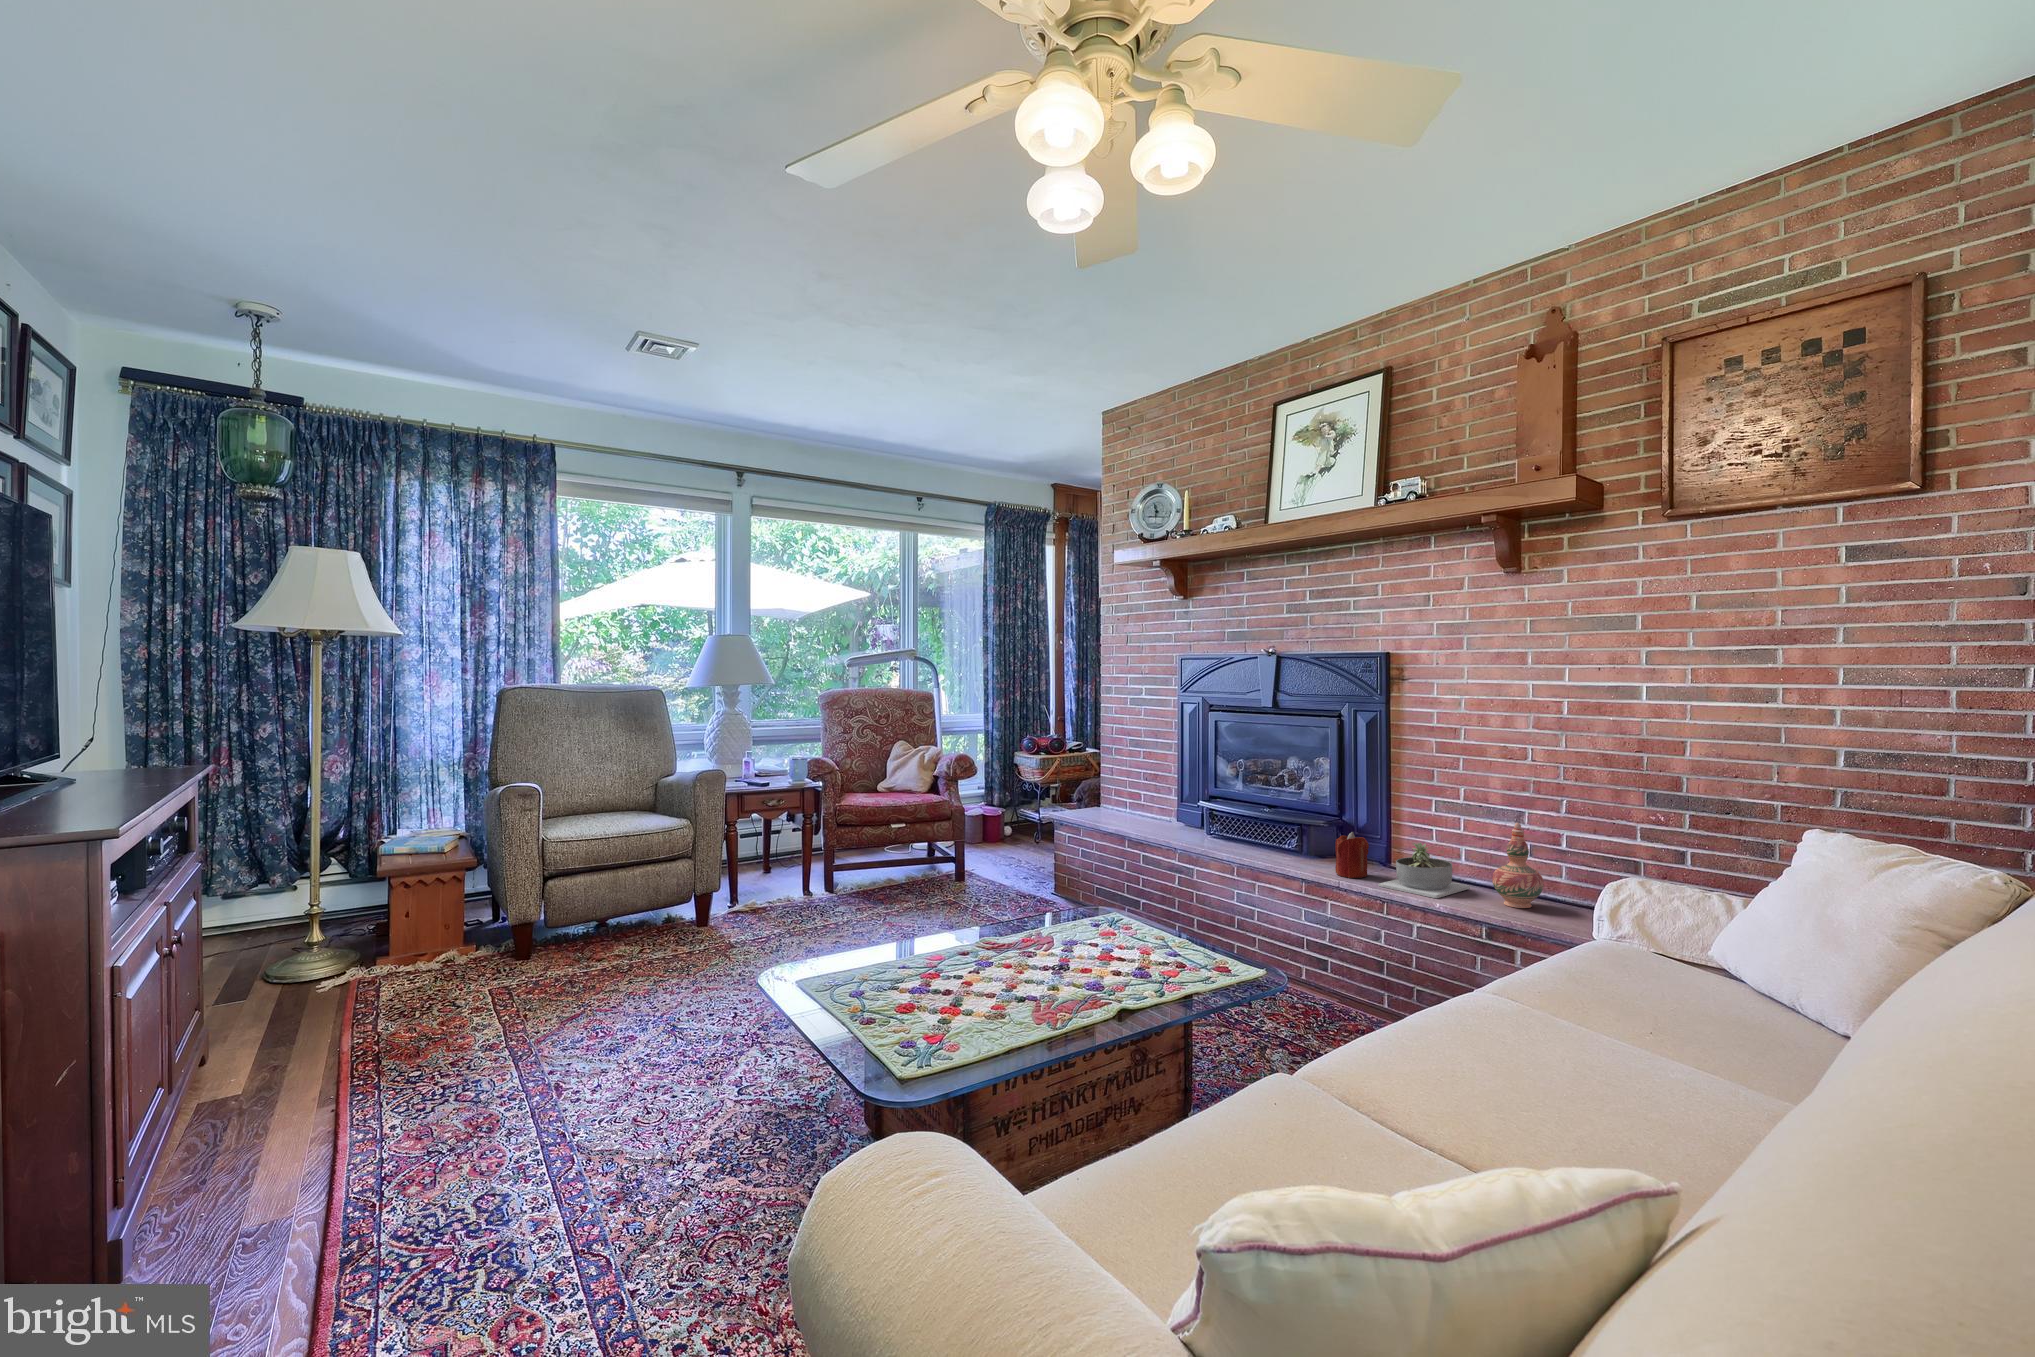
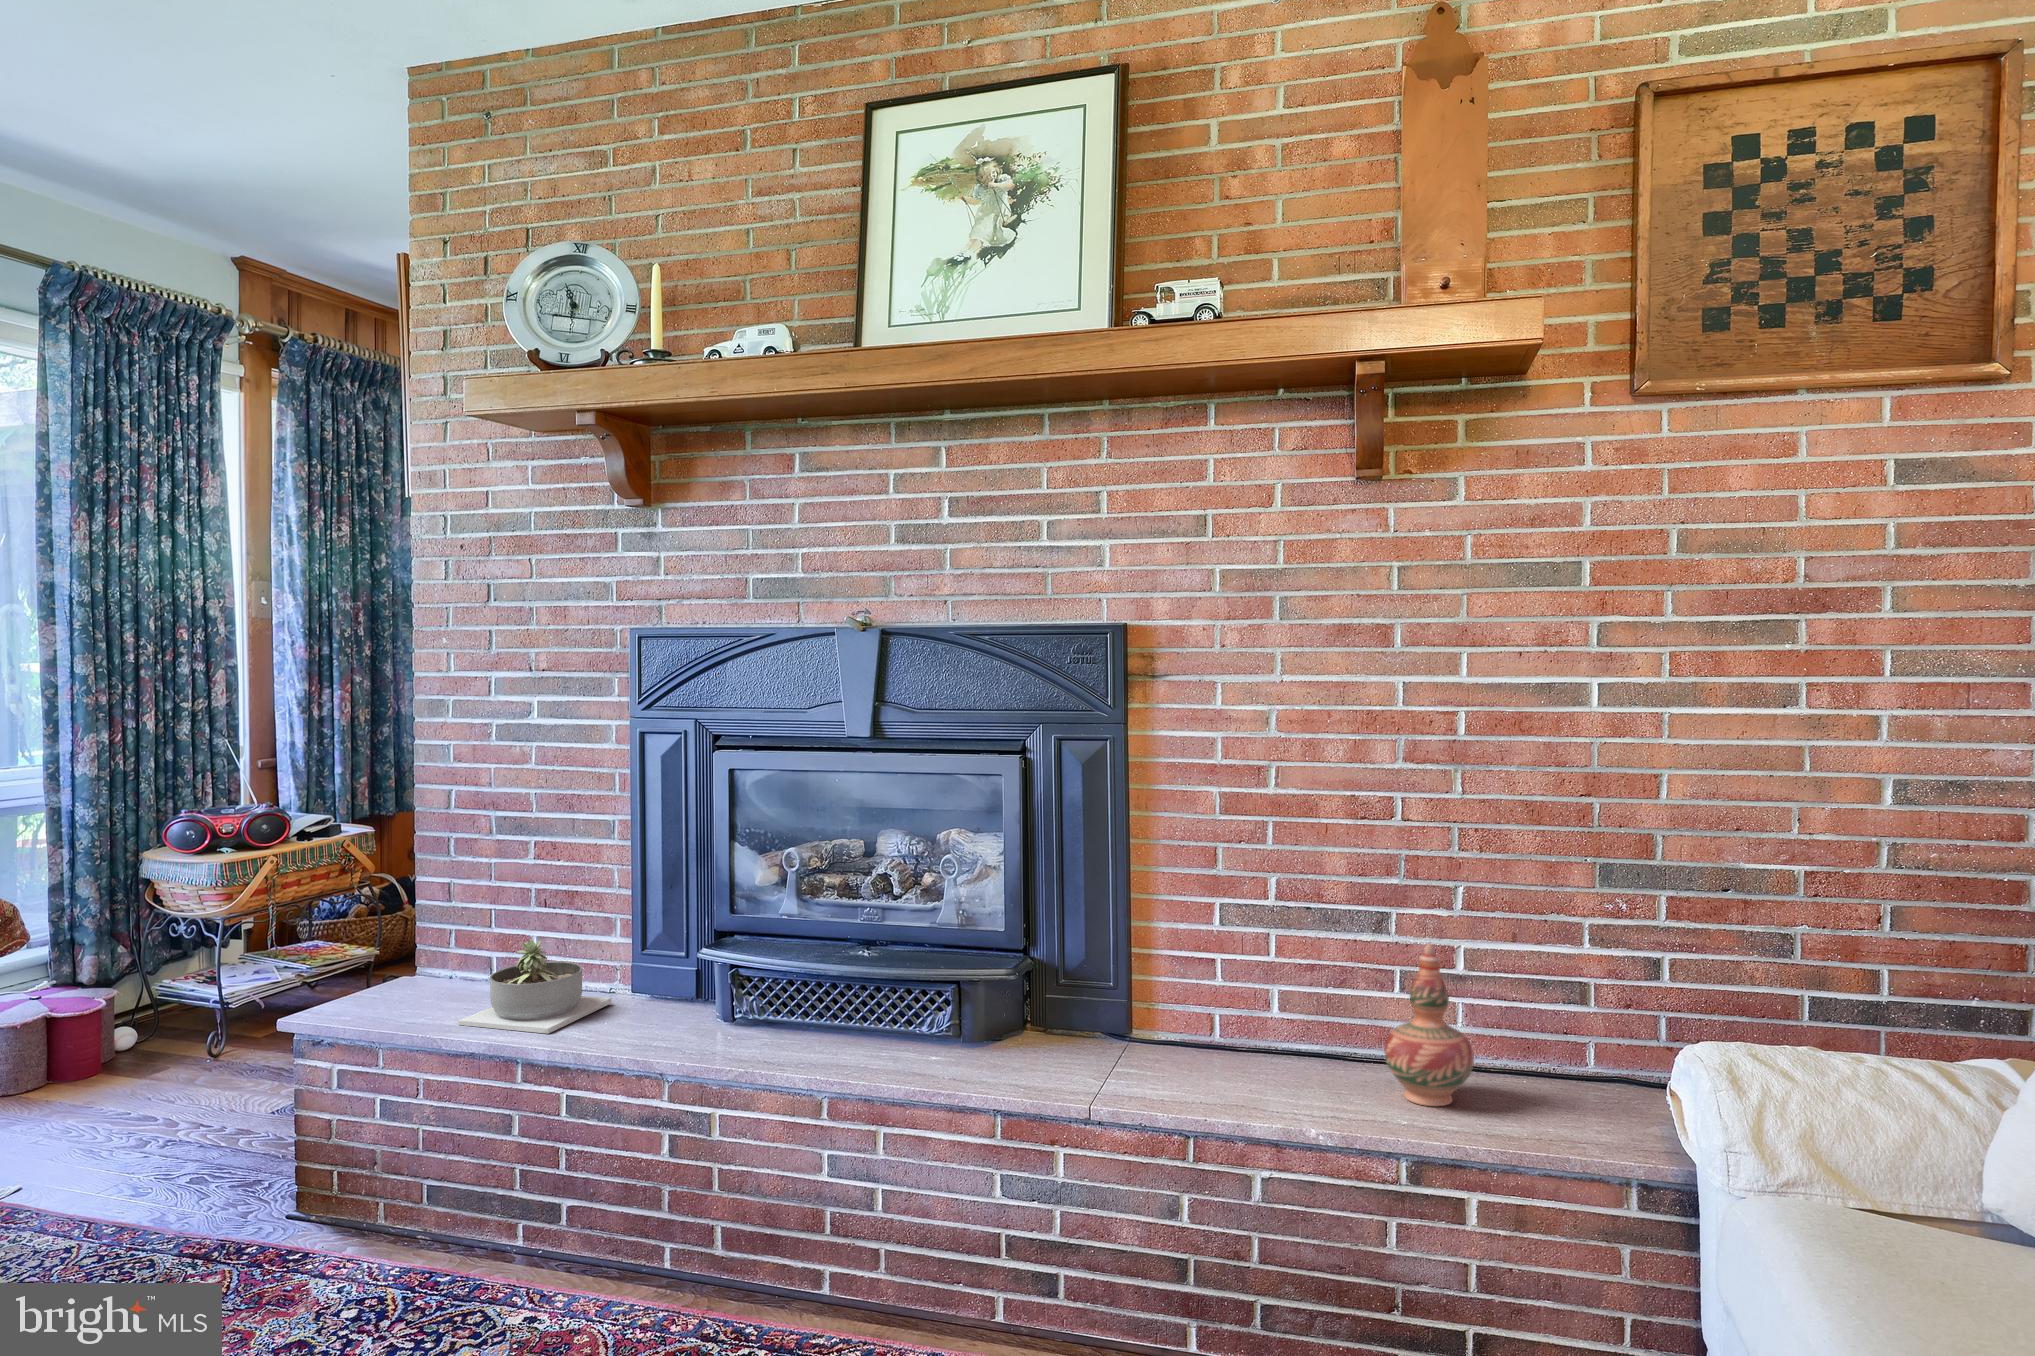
candle: present [1335,832,1369,878] -> none [1064,989,1128,1089]
succulent planter: present [1379,843,1470,898] -> present [458,939,611,1034]

